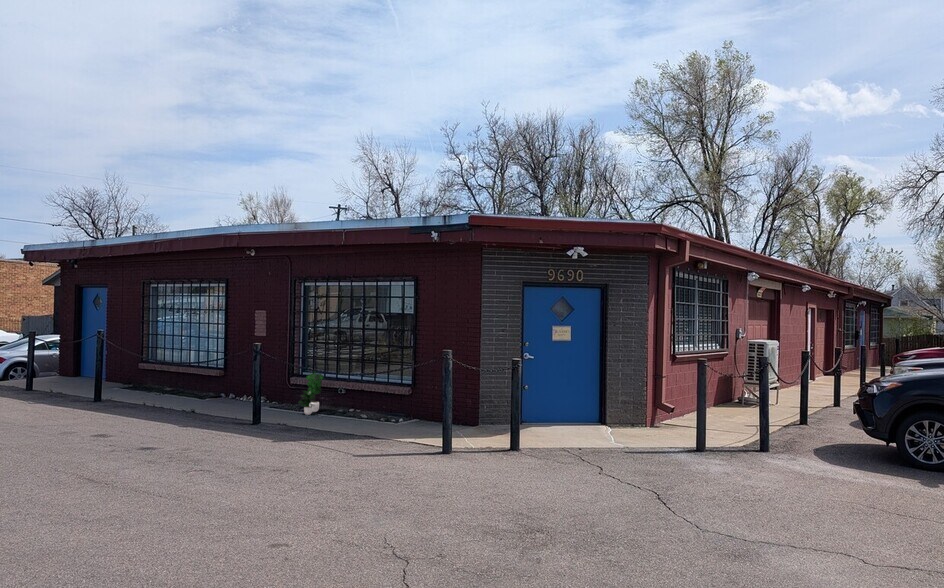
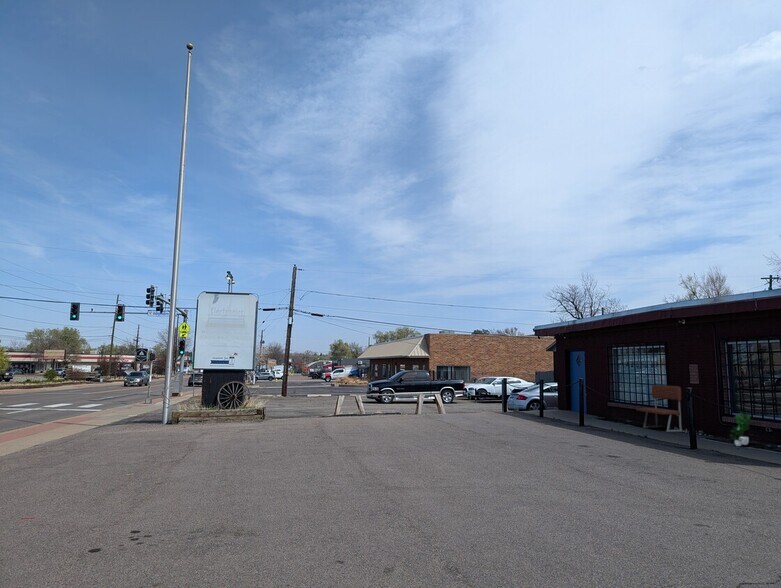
bench: none [181,338,242,402] -> present [637,385,682,432]

